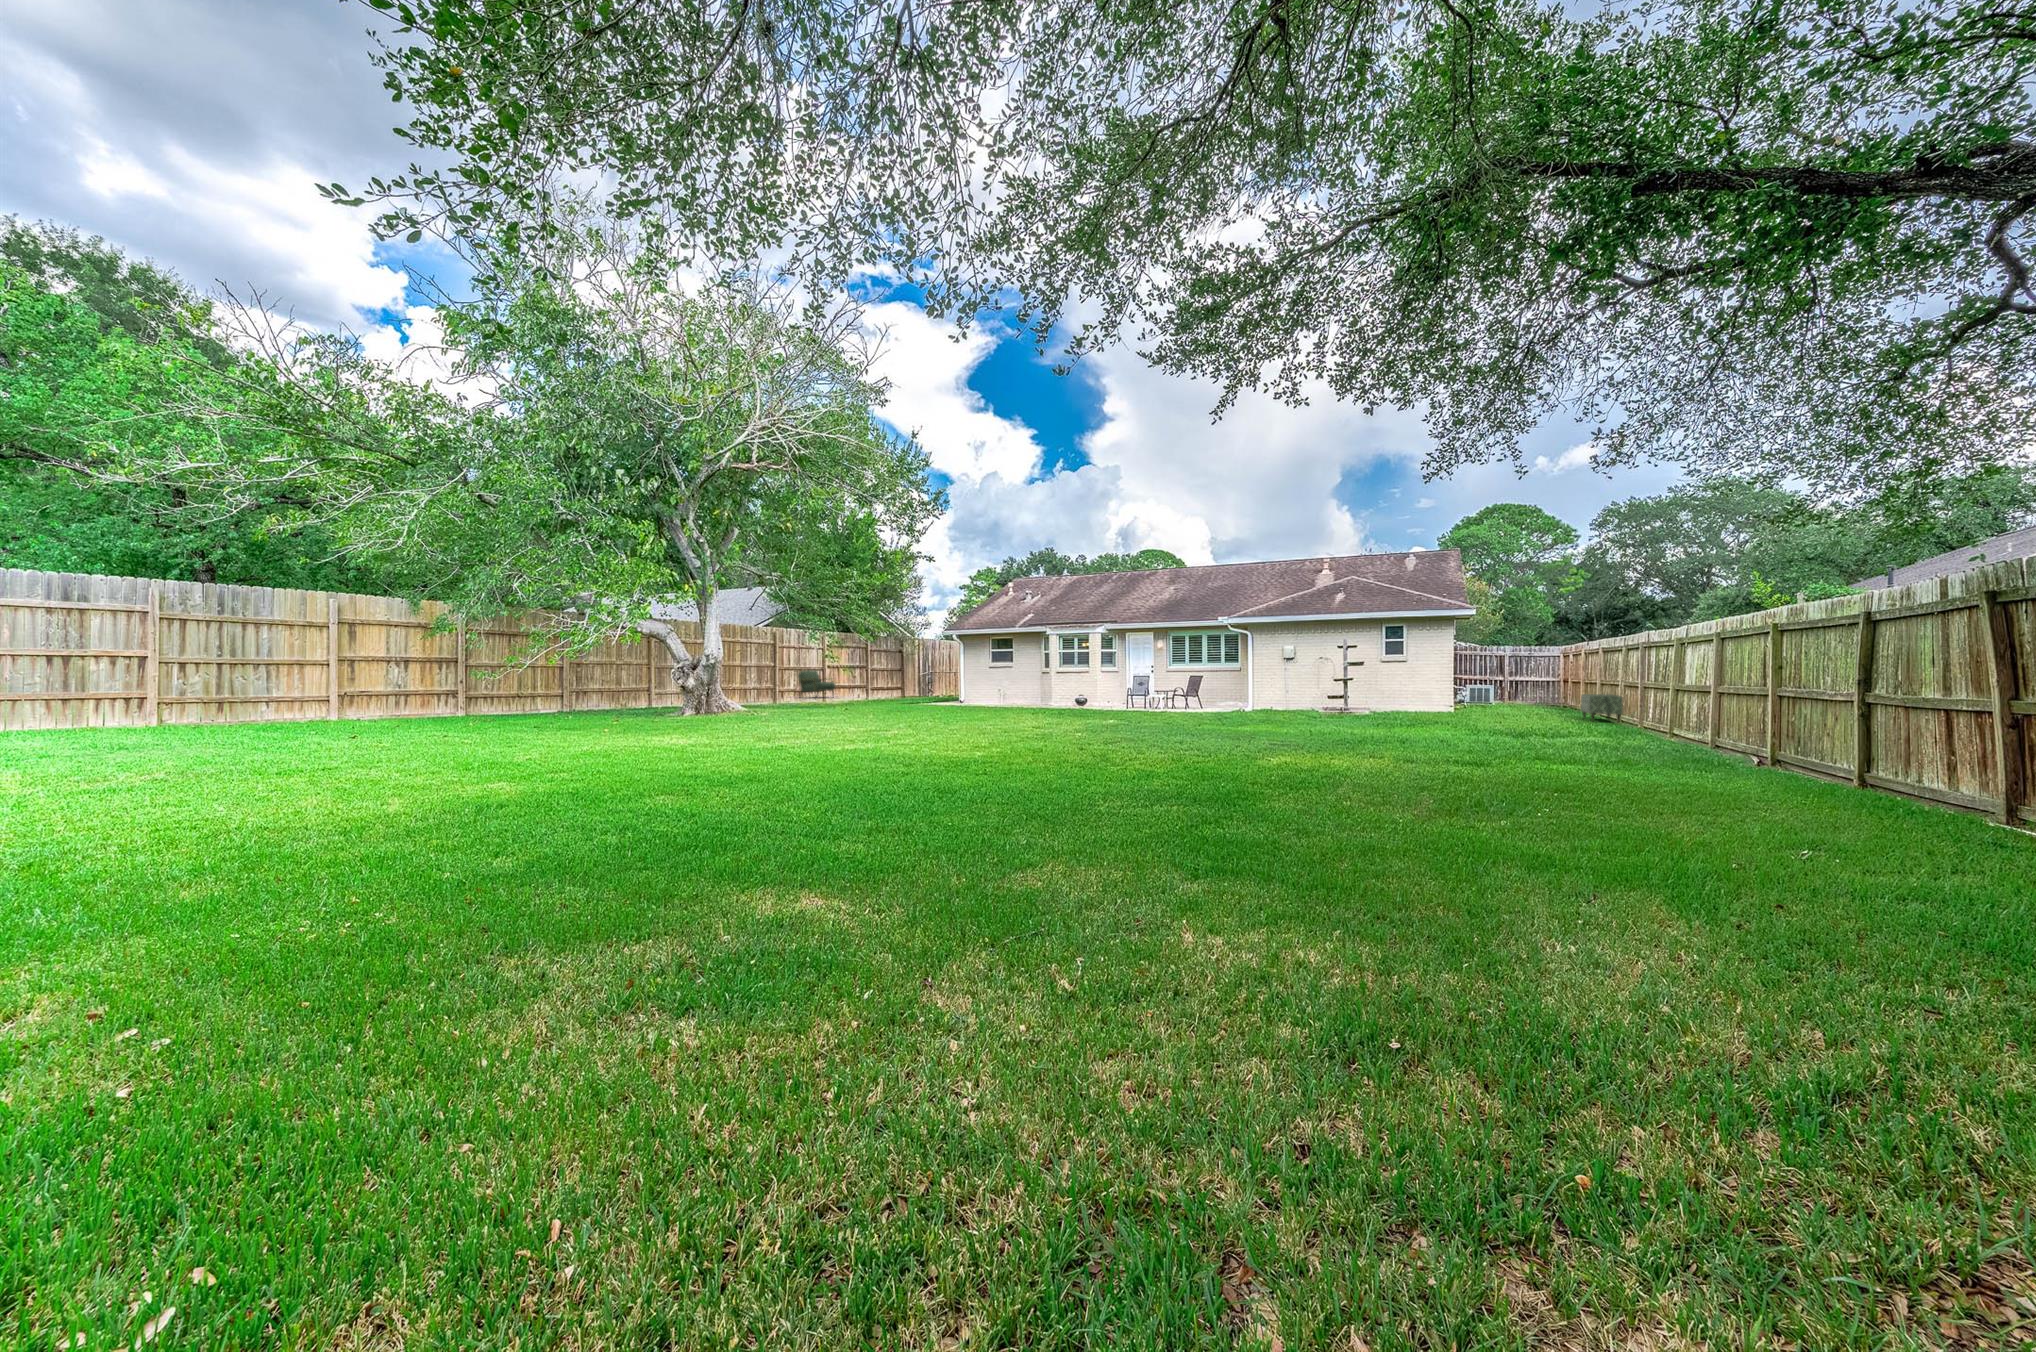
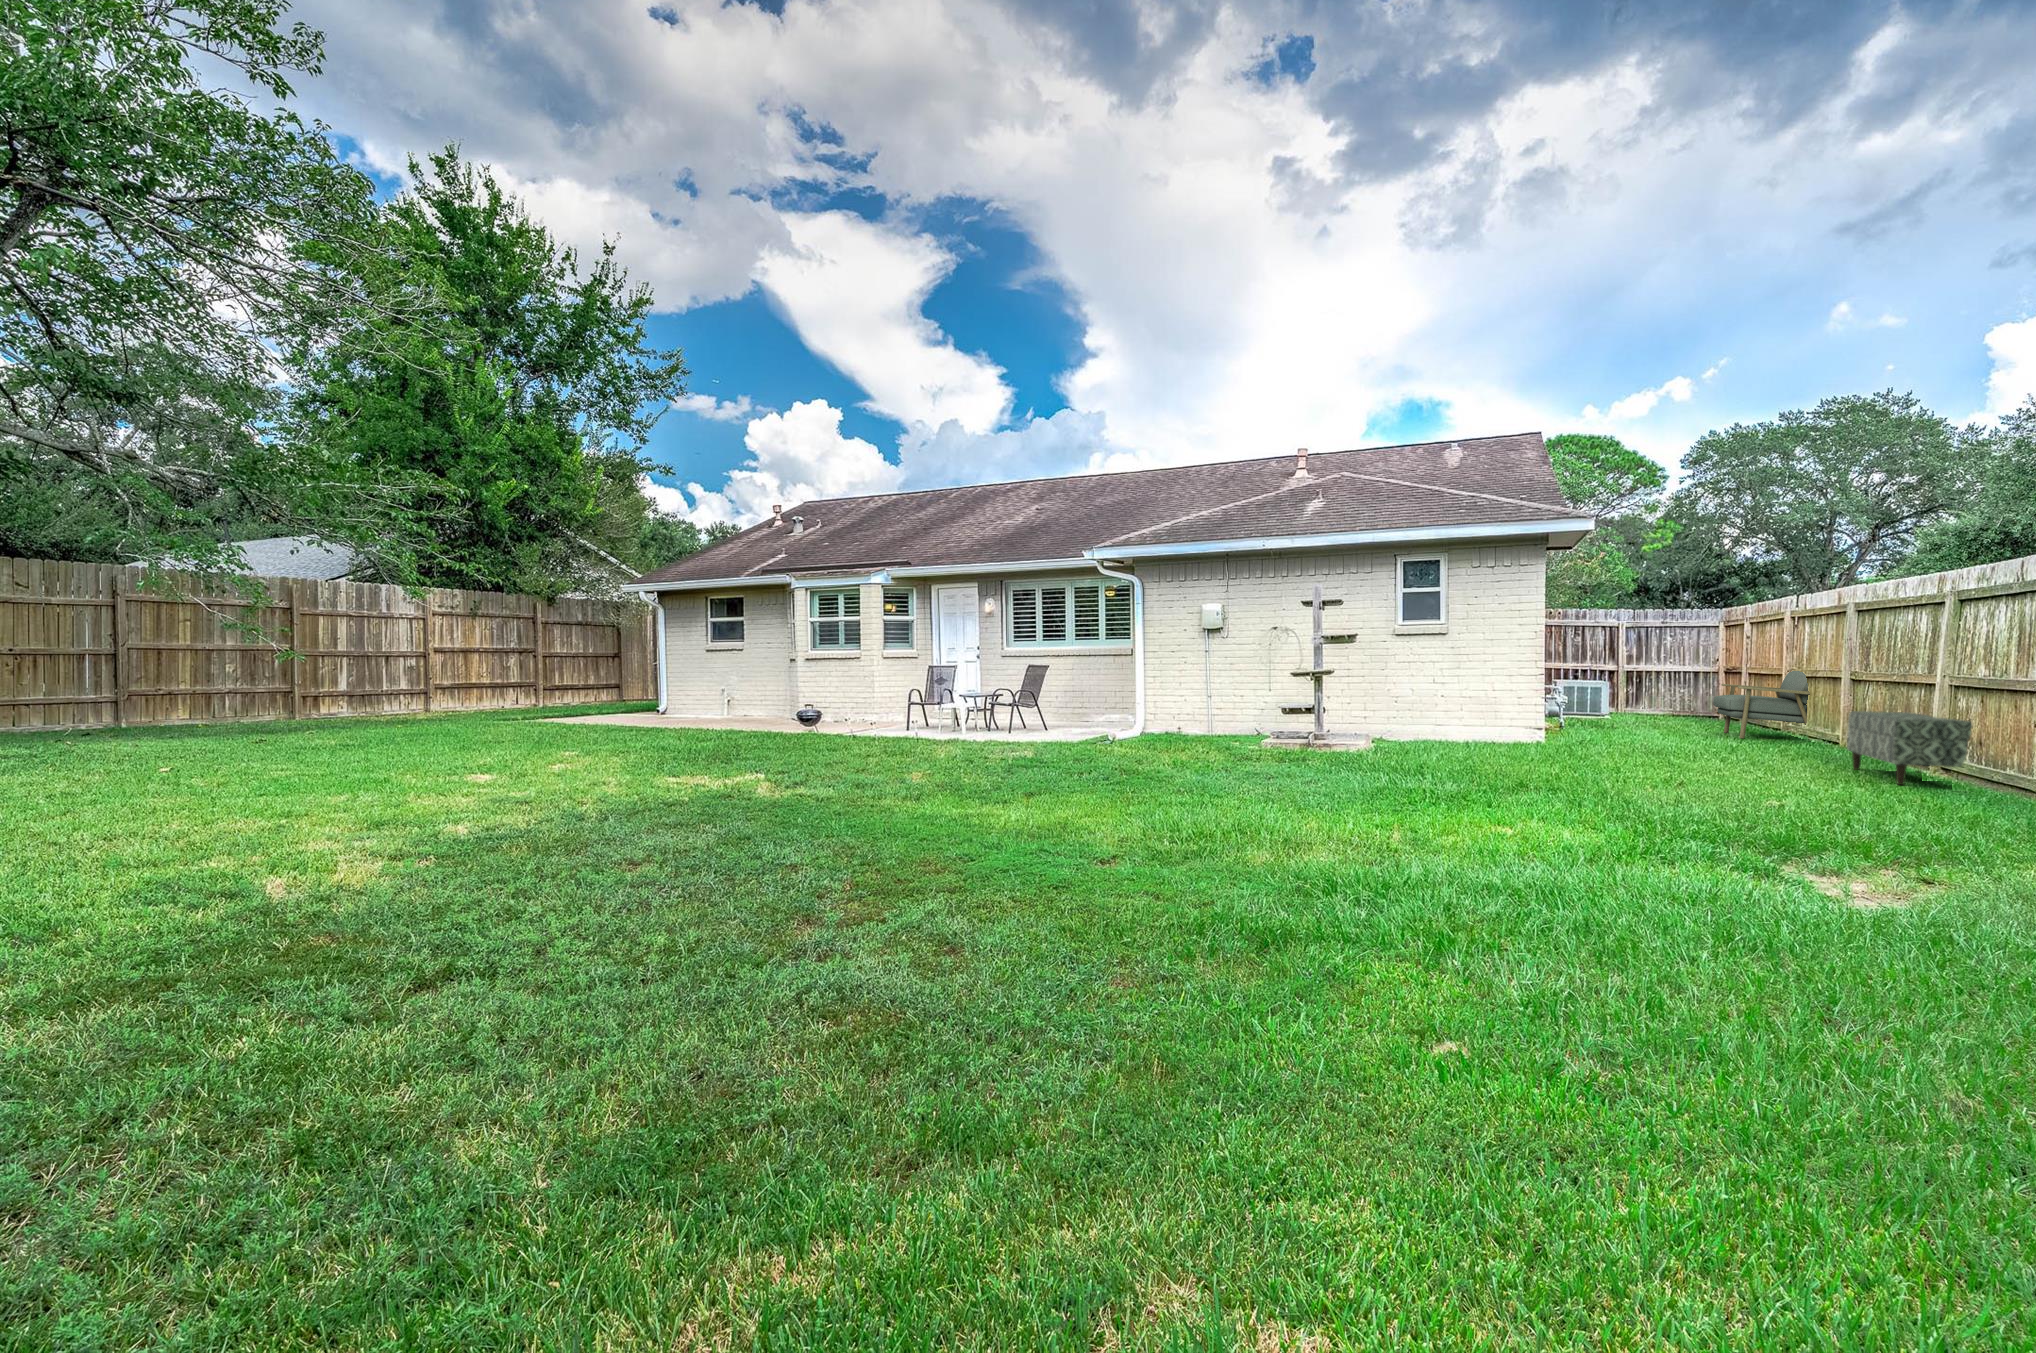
armchair: present [798,670,835,697] -> present [1713,671,1810,739]

